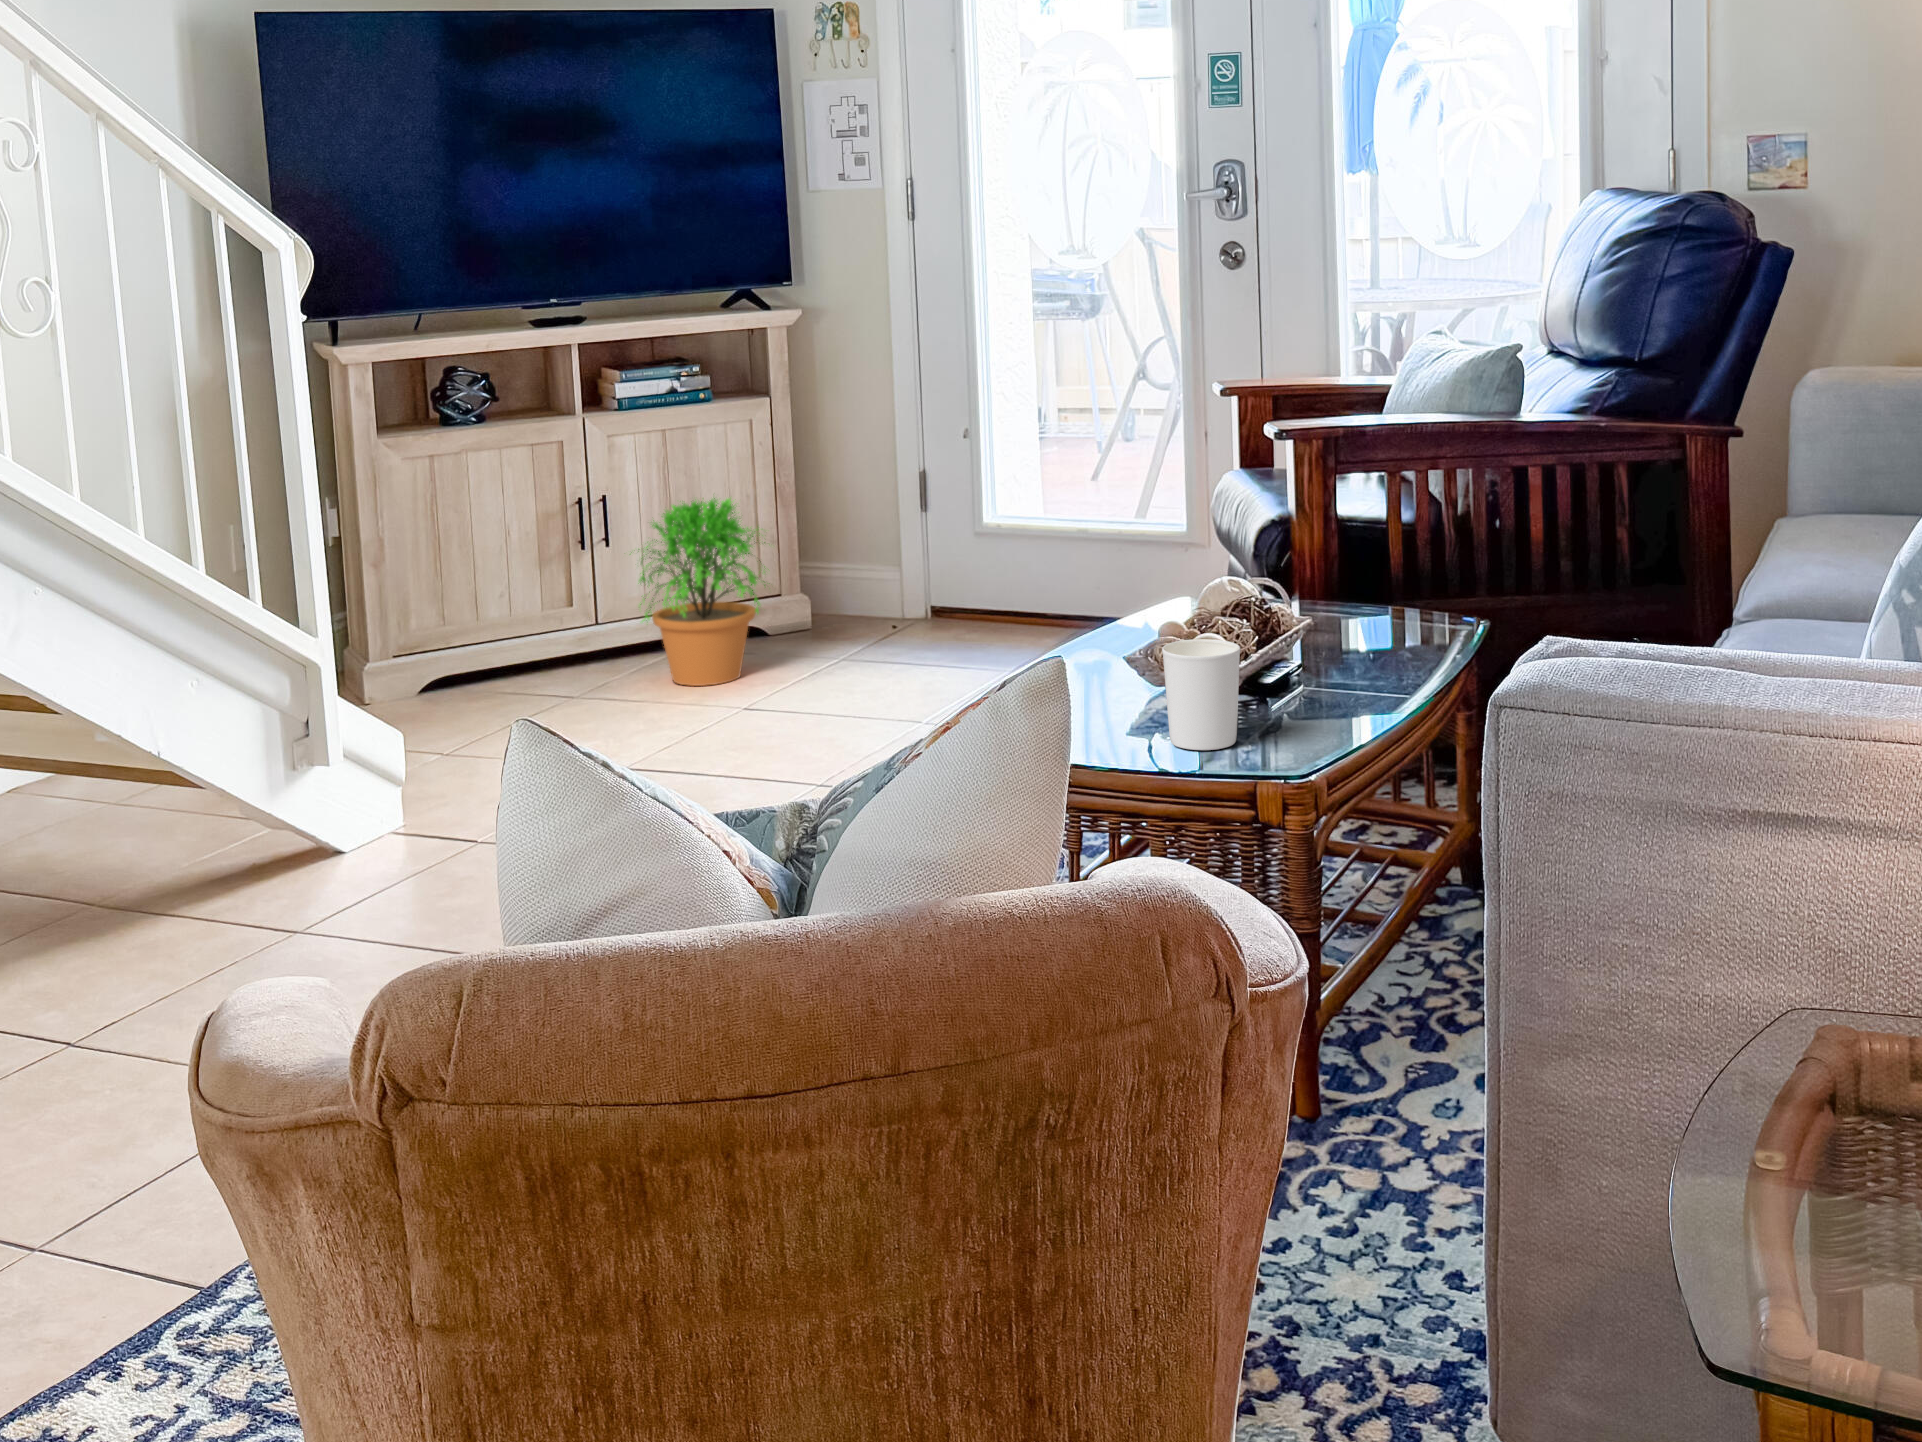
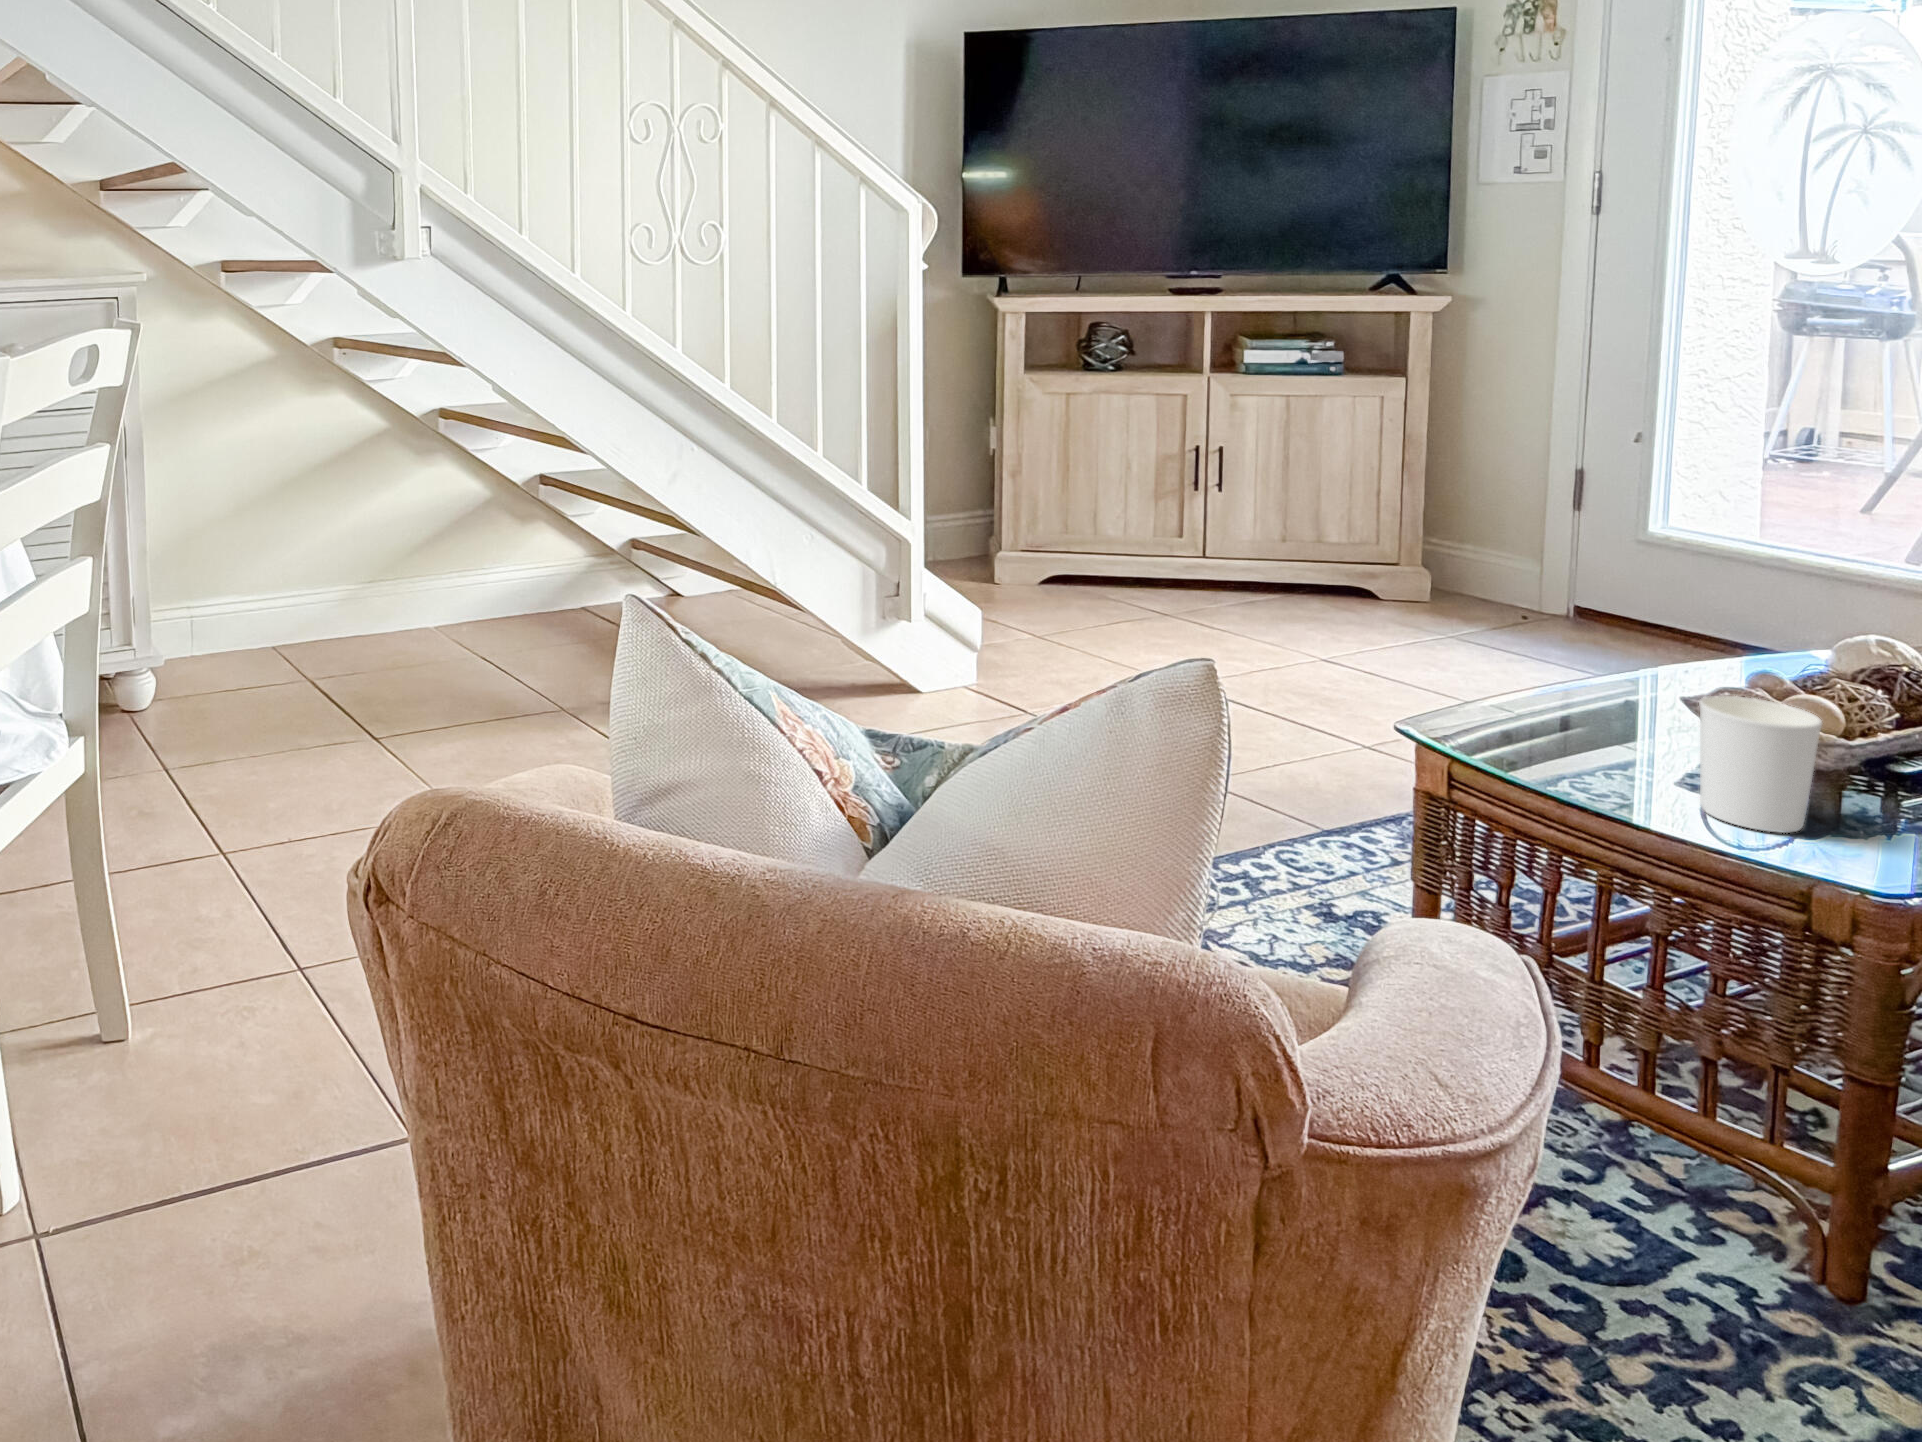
potted plant: present [630,498,769,686] -> none [1230,455,1391,627]

